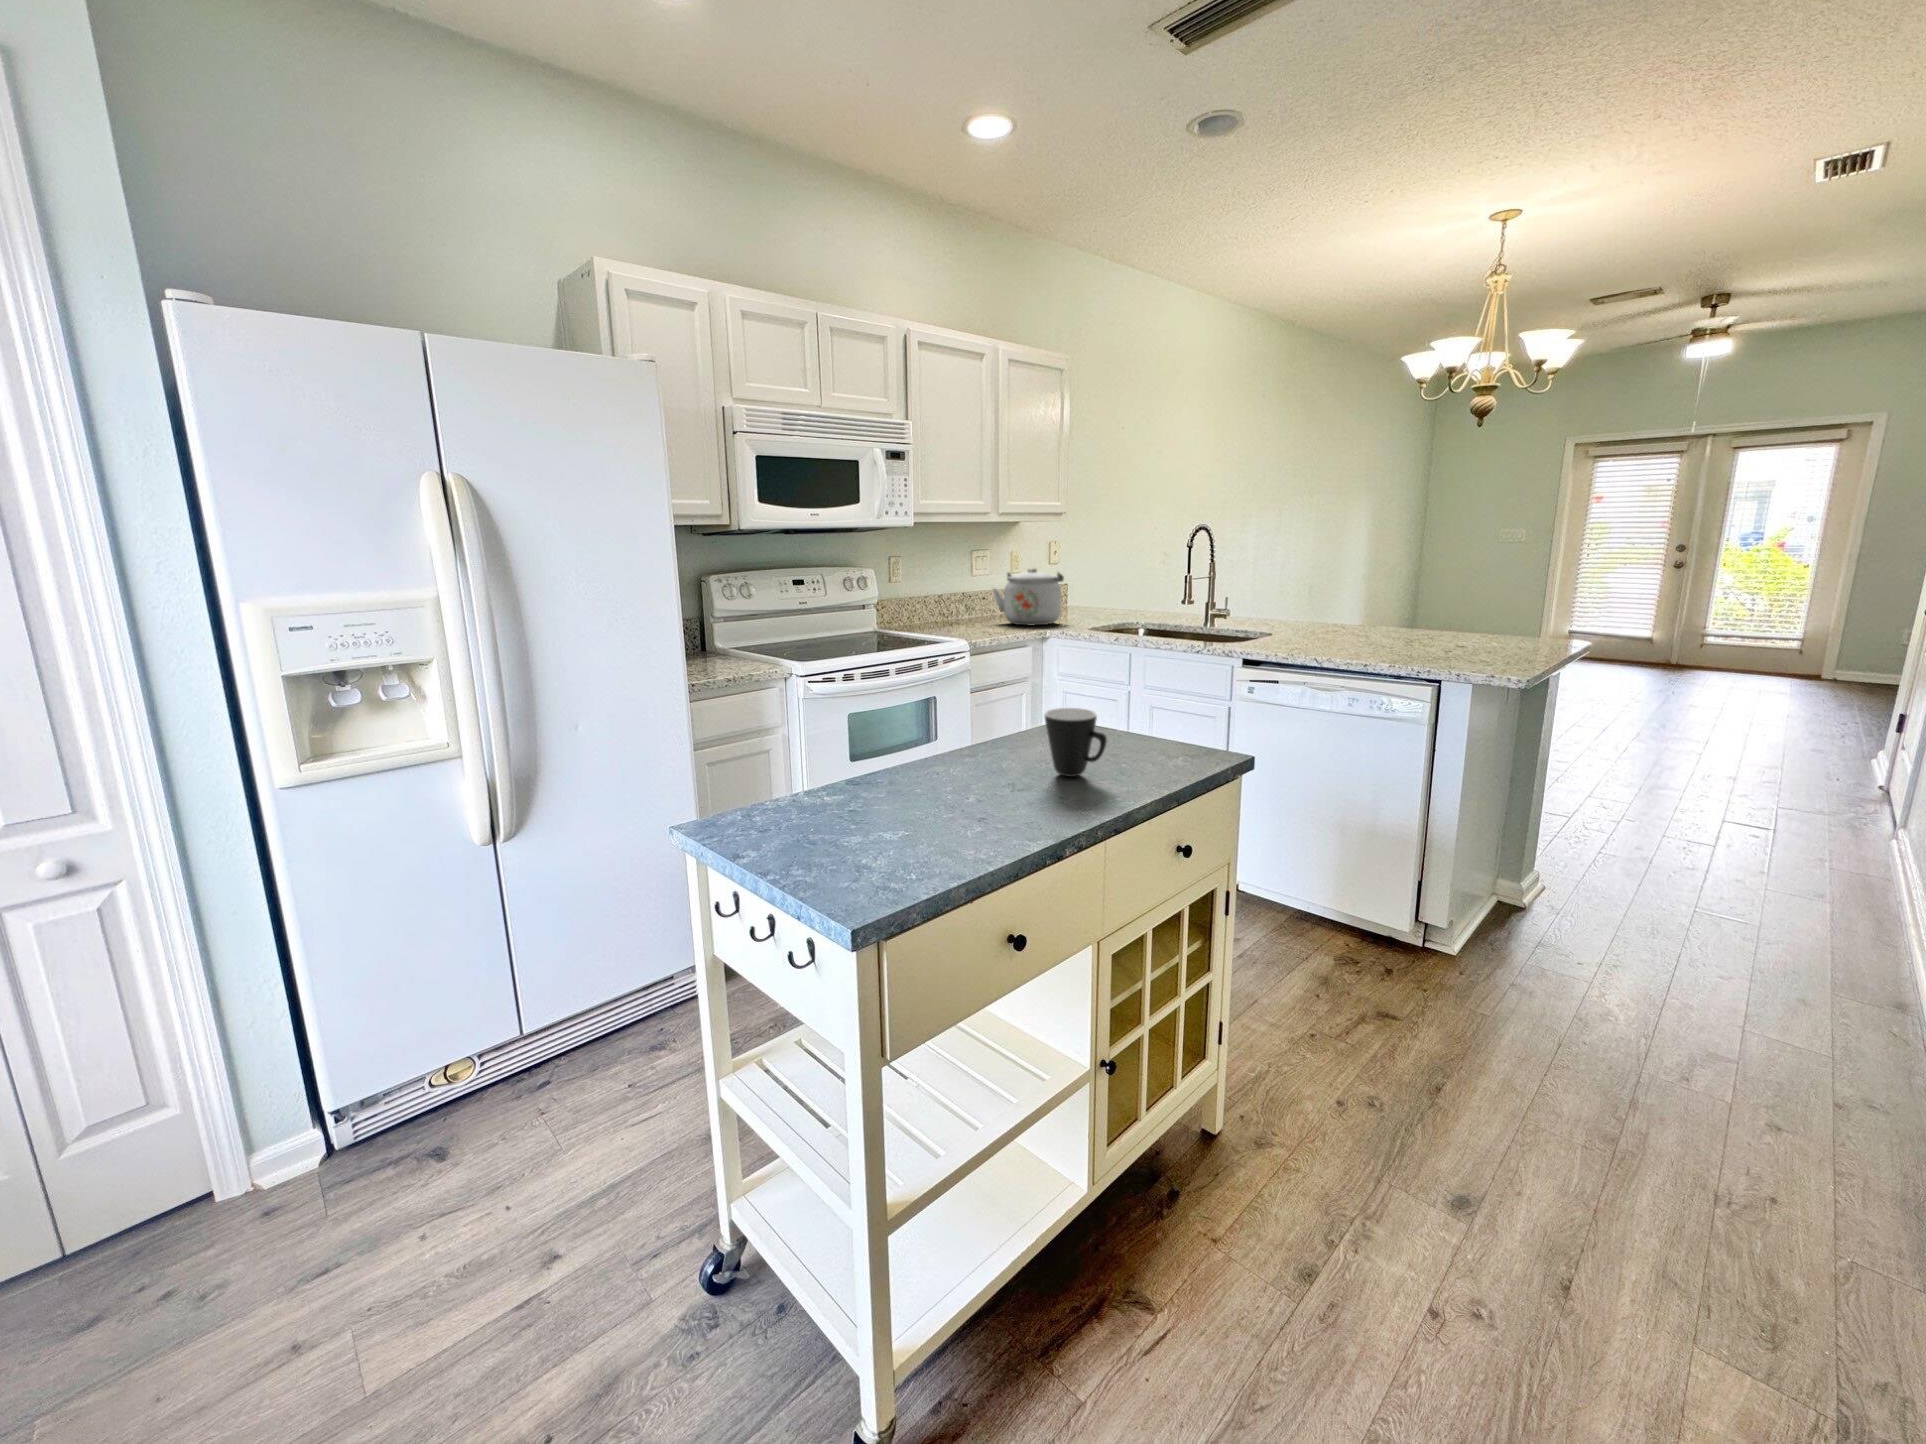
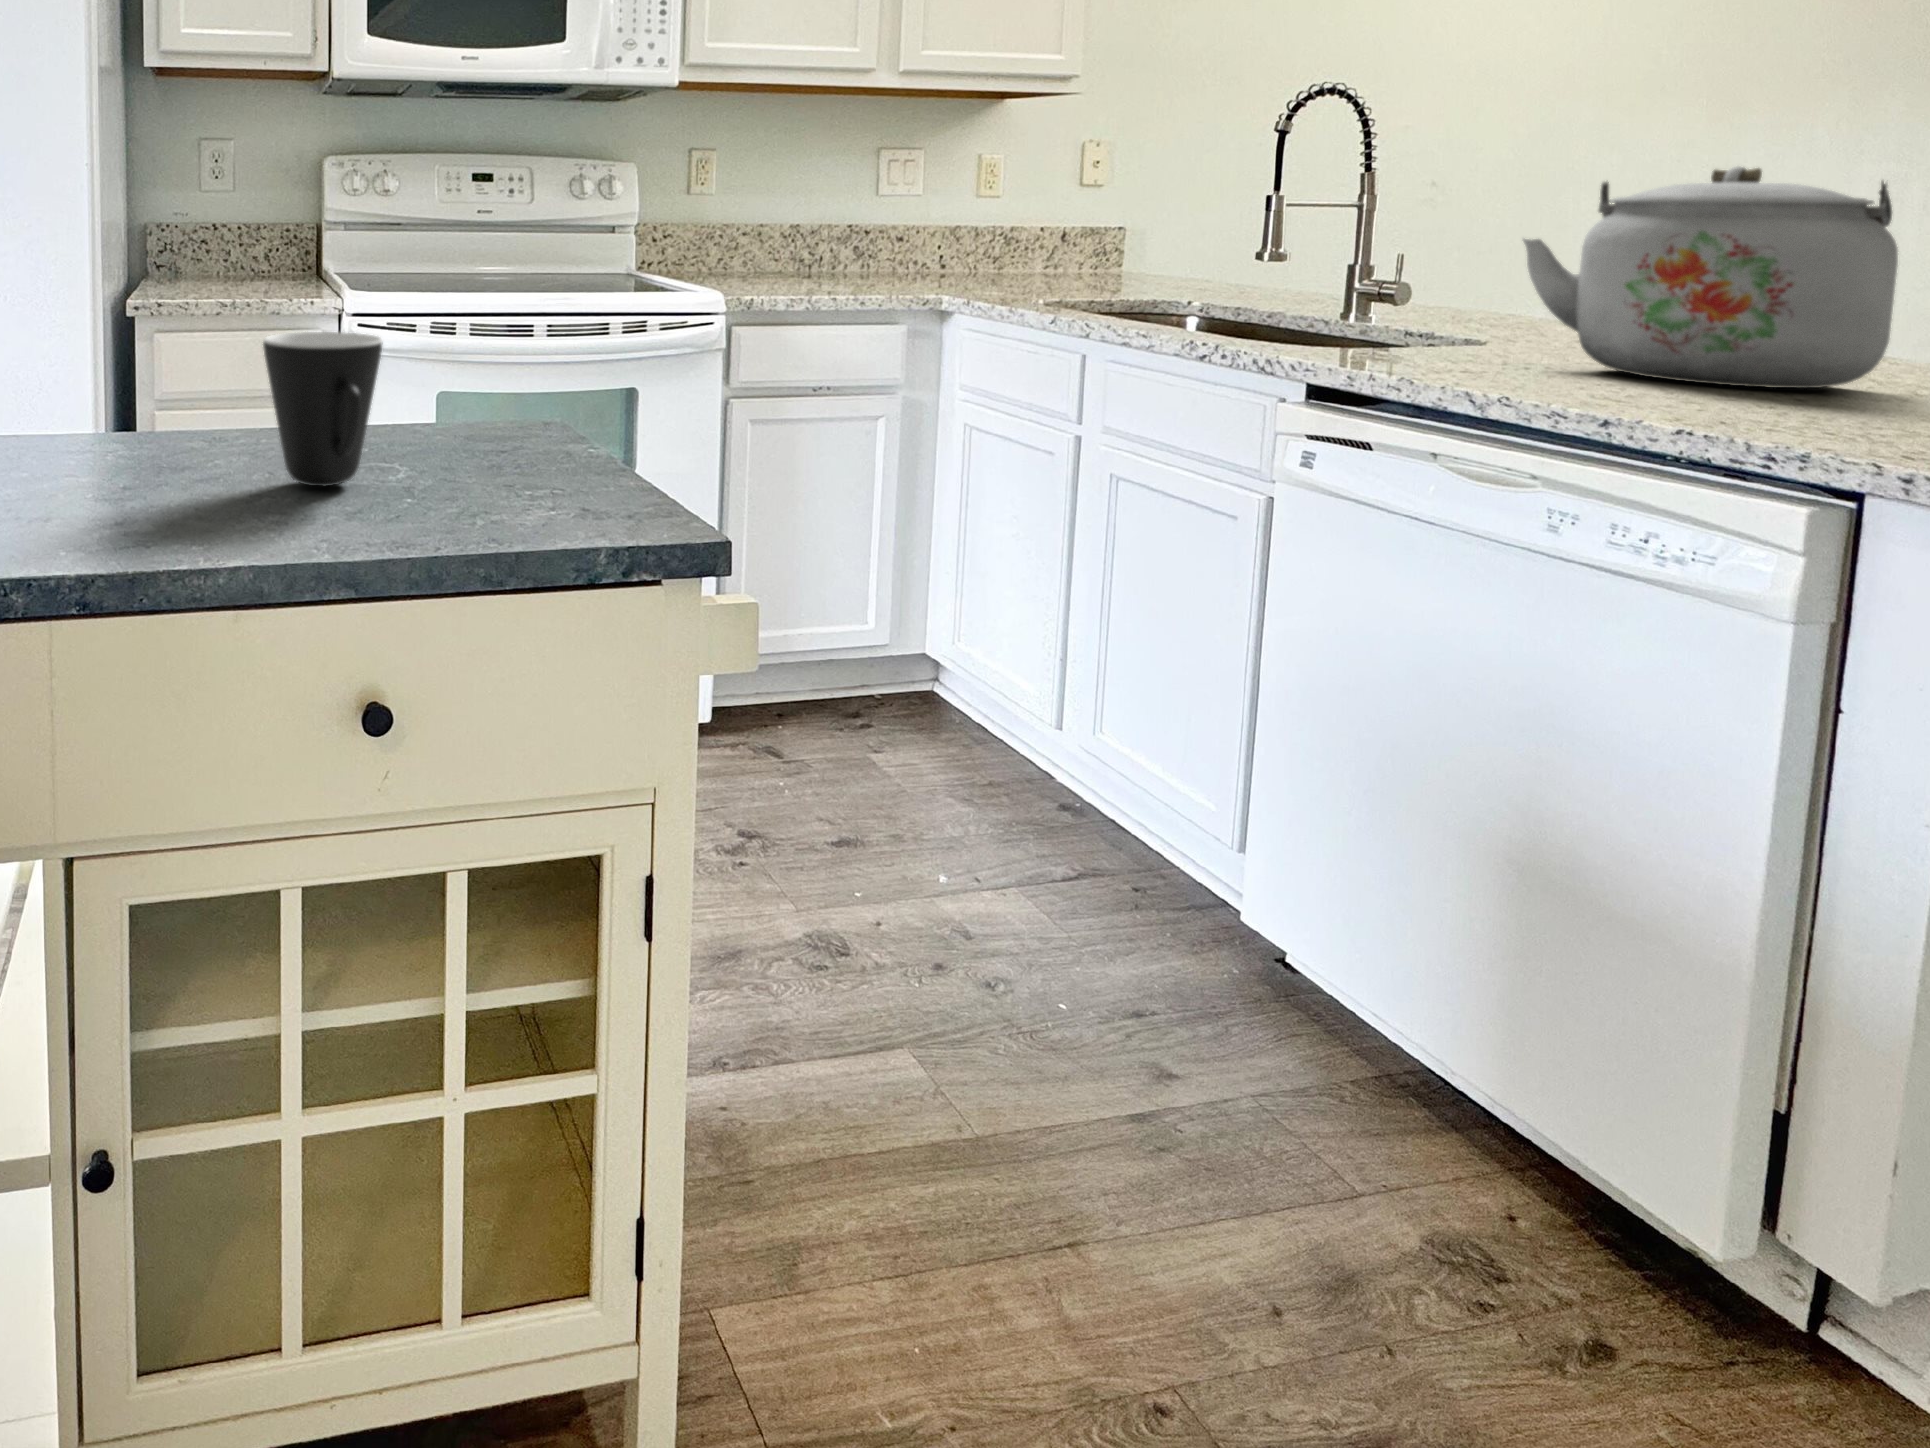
kettle: present [993,568,1064,626] -> present [1523,166,1898,388]

